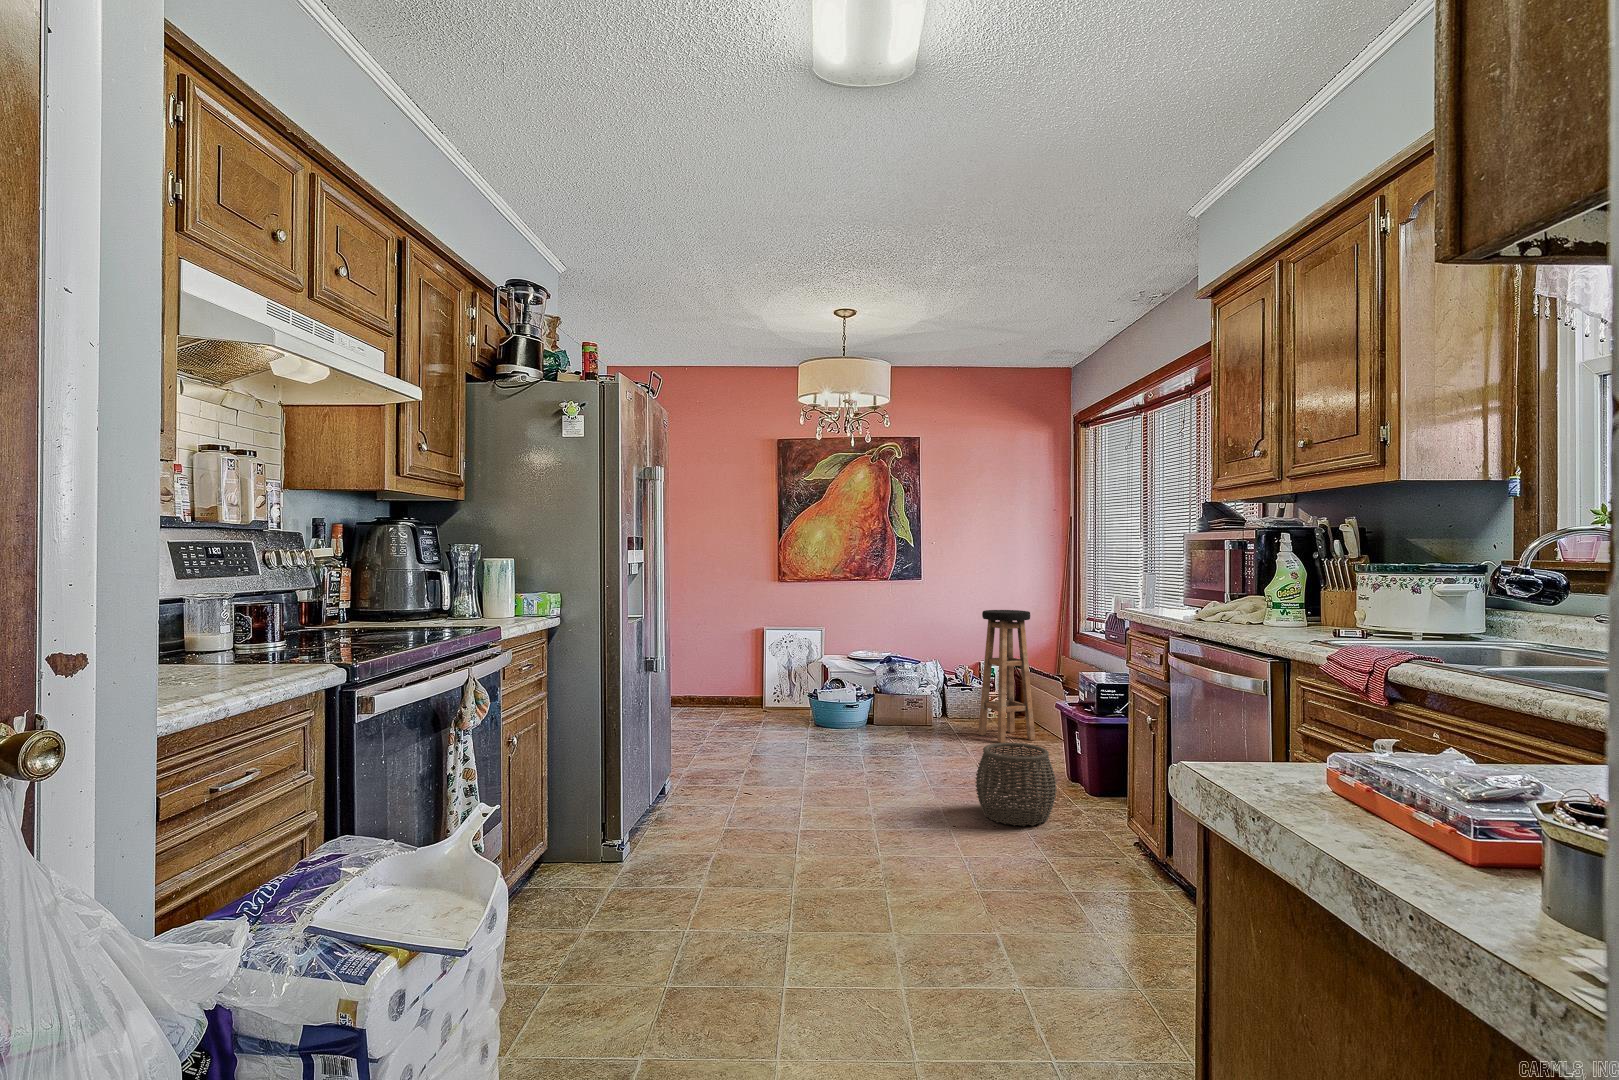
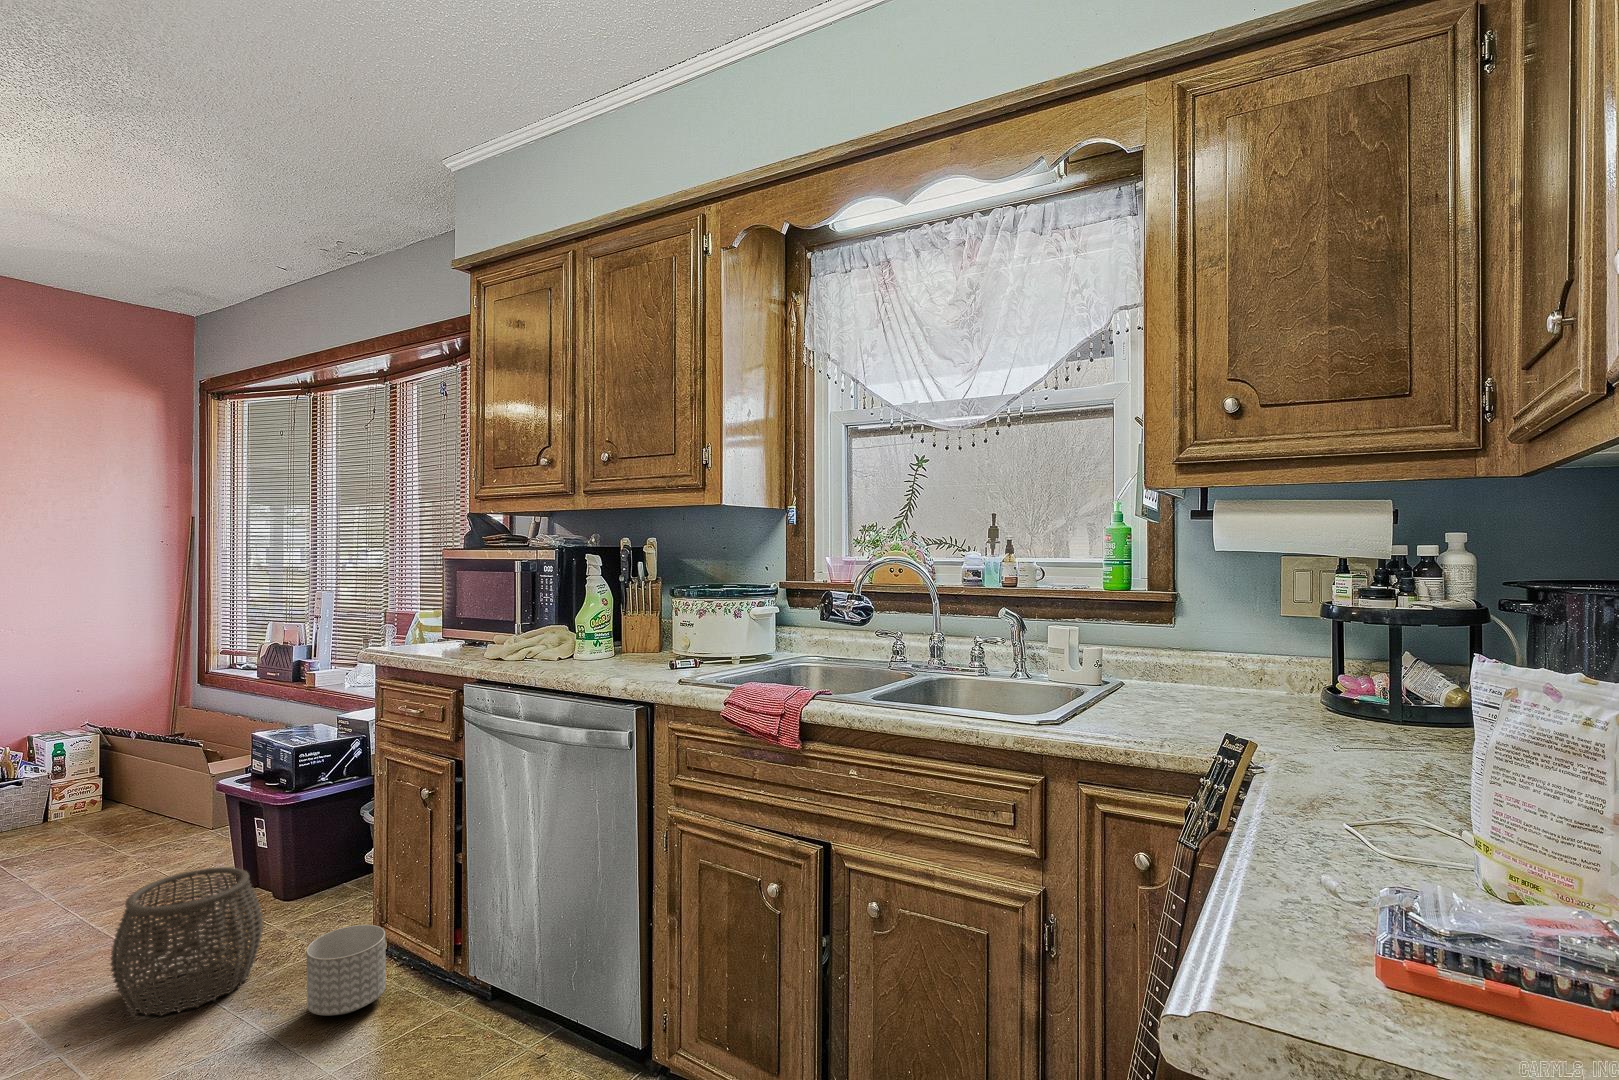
bar stool: present [978,610,1035,743] -> none [45,655,158,863]
planter: none [1066,803,1118,861] -> present [306,925,386,1016]

